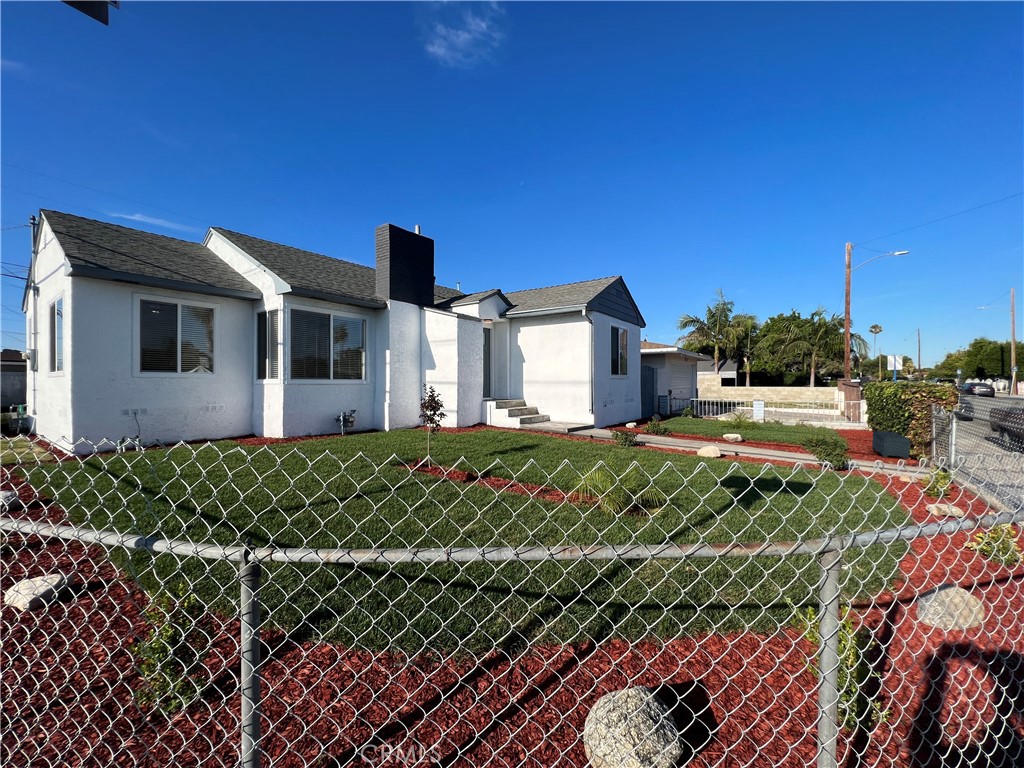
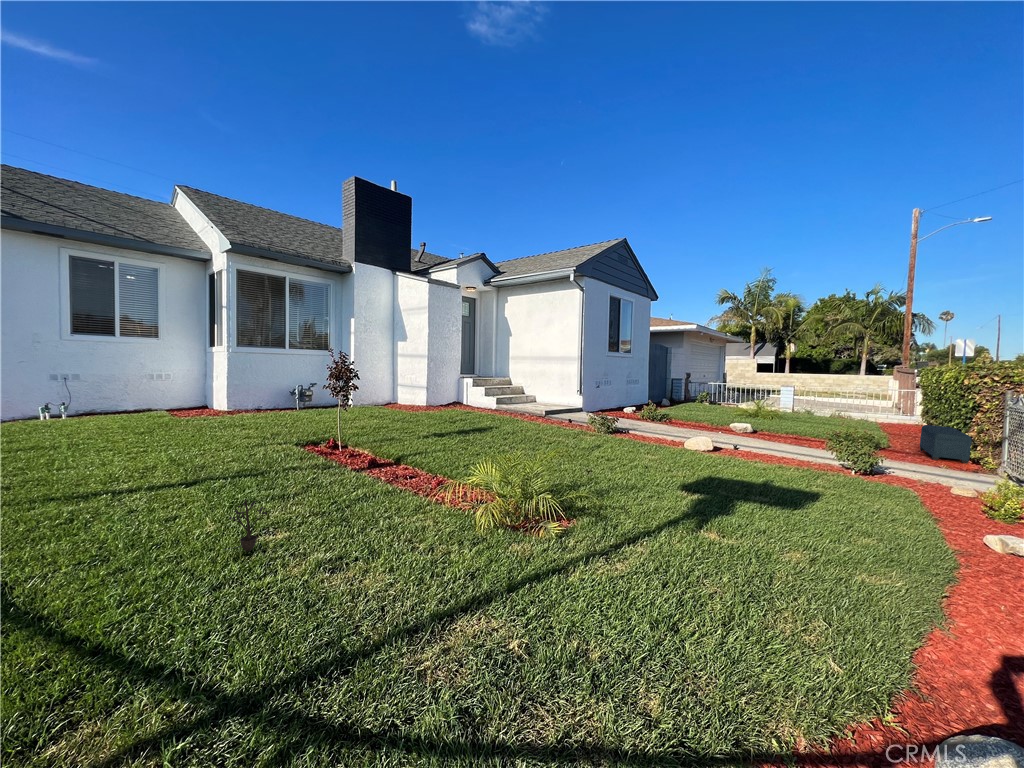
decorative plant: none [469,495,494,530] -> present [224,499,267,551]

